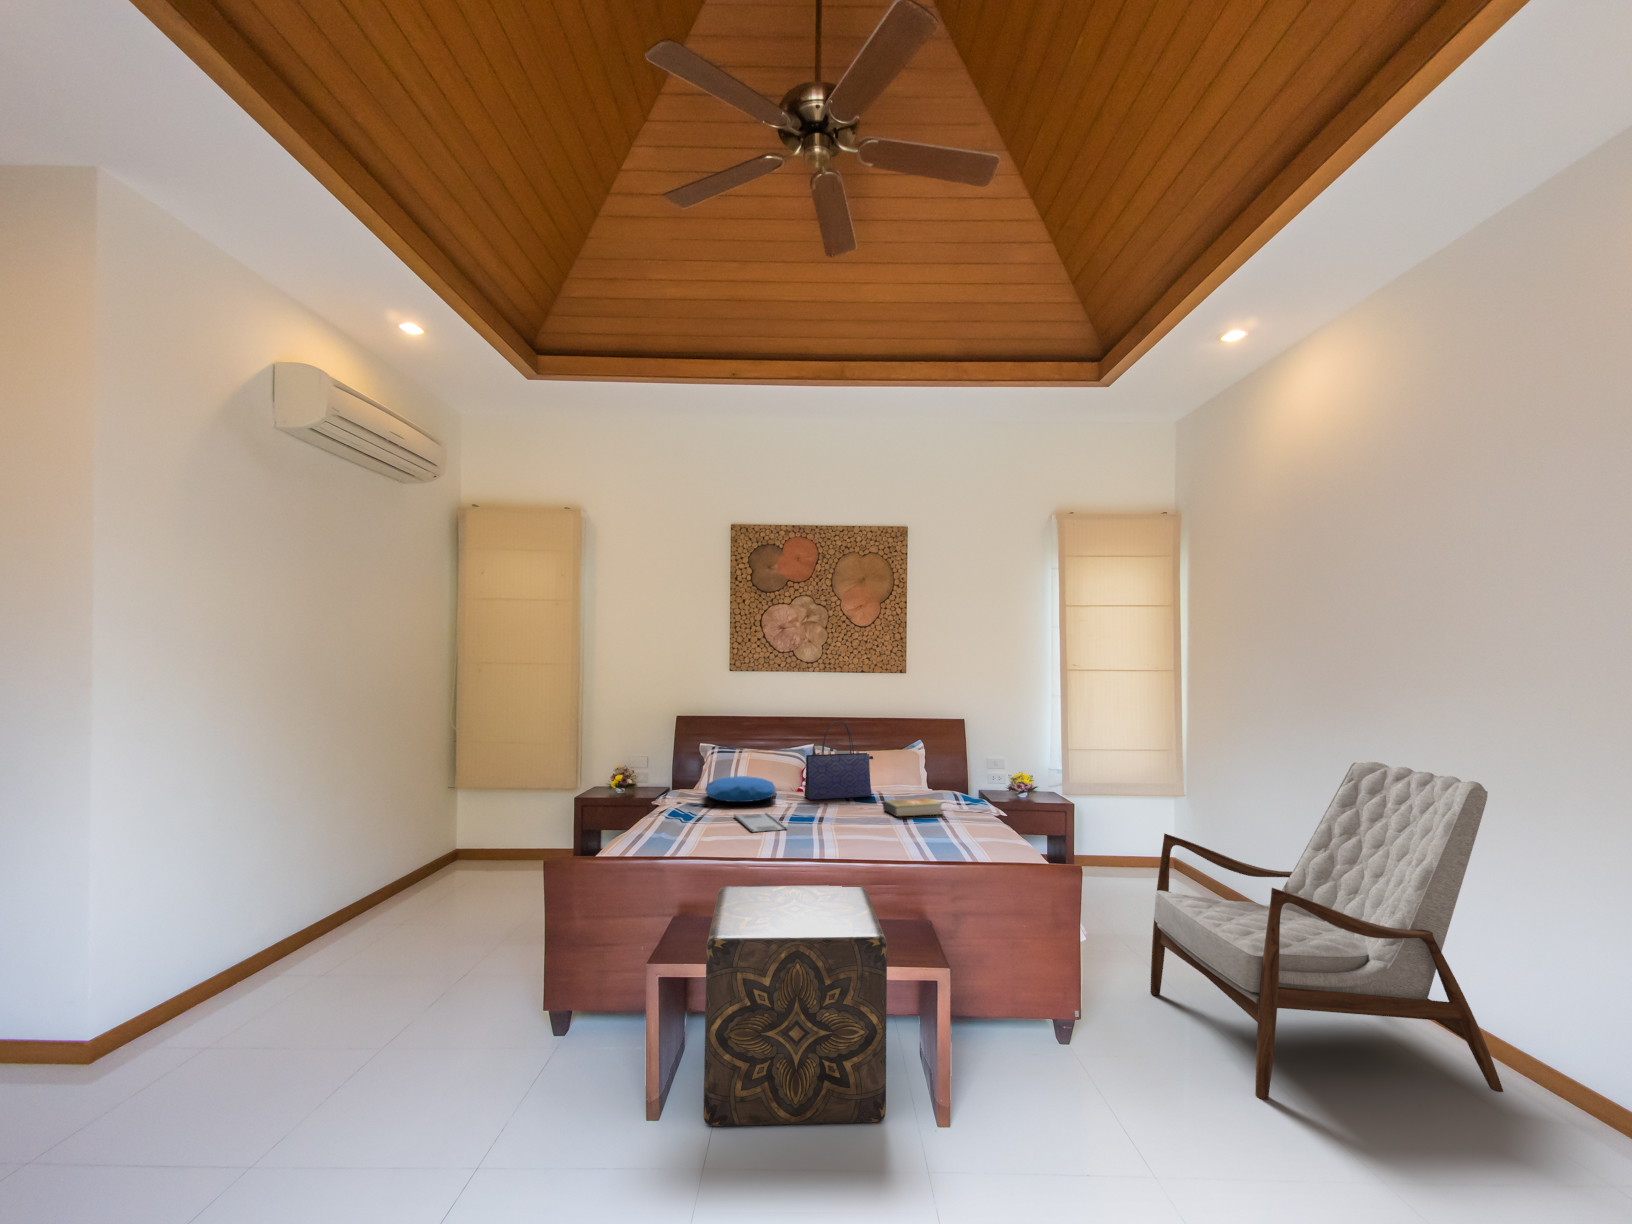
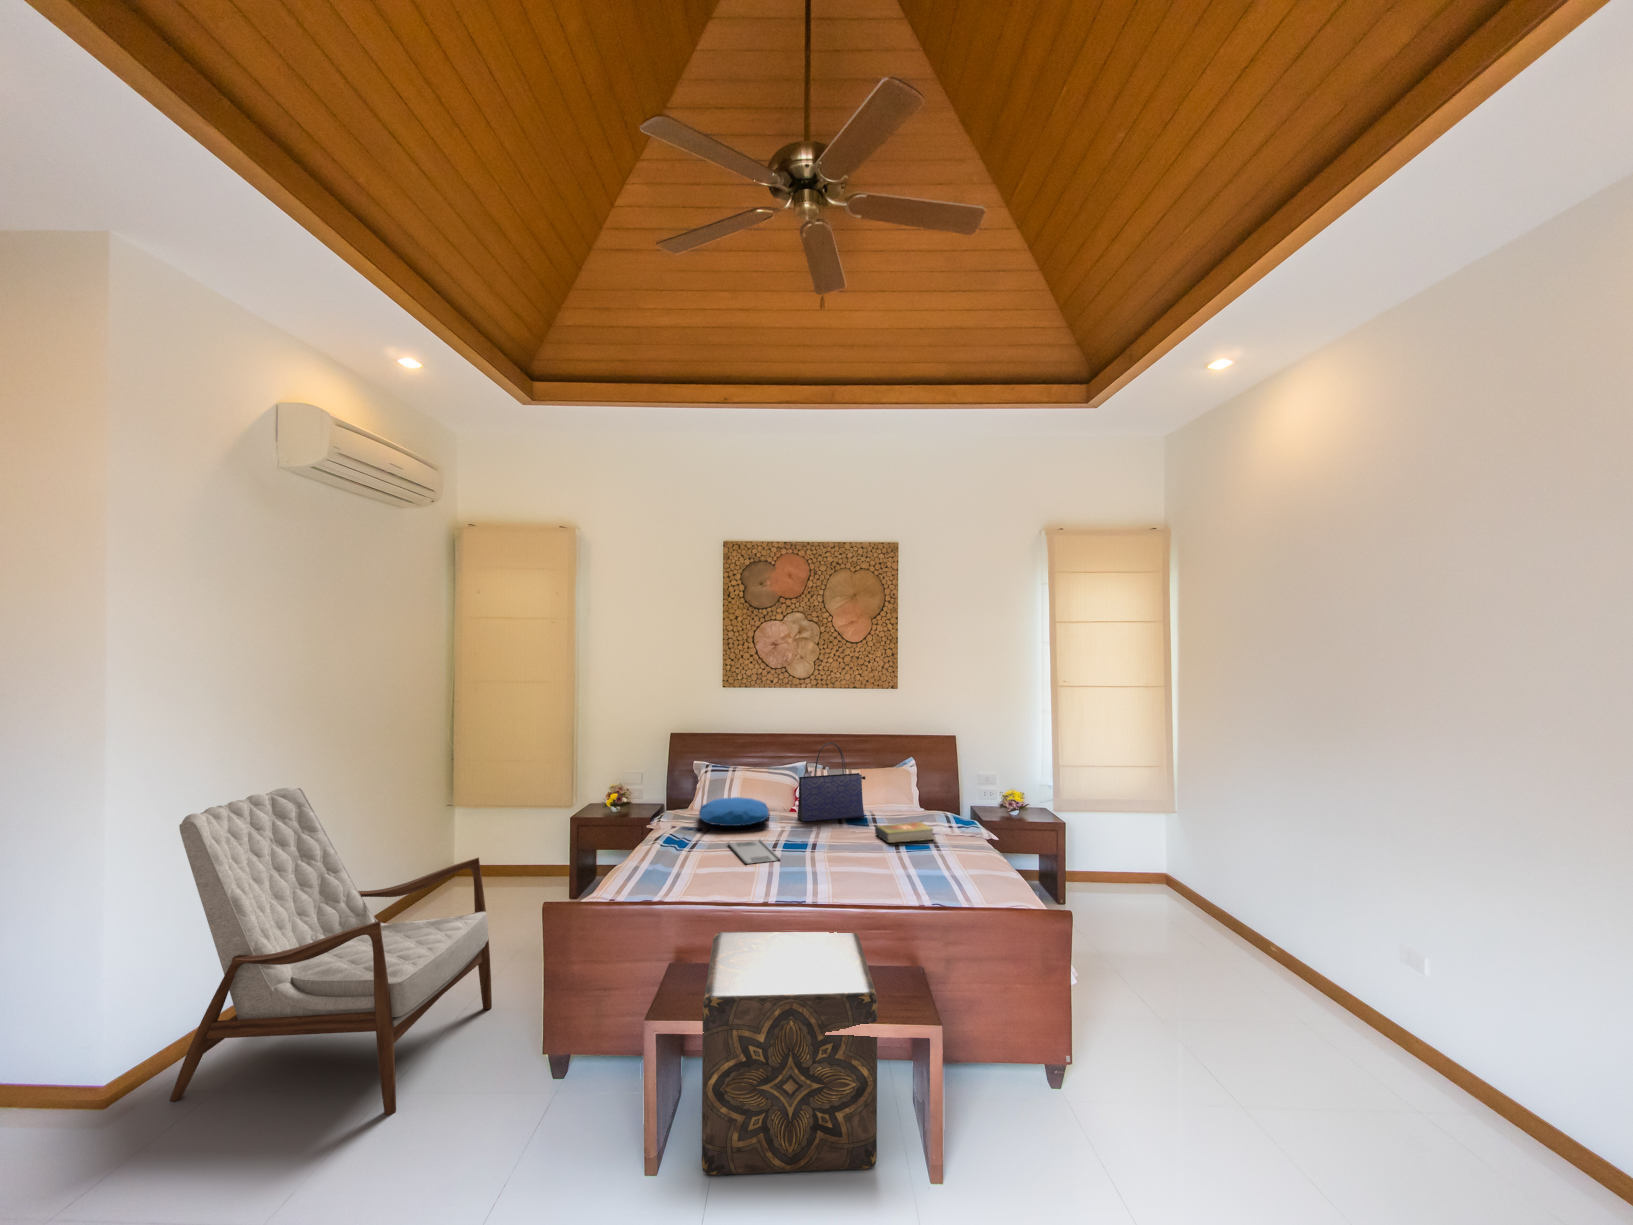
armchair: present [1150,762,1503,1100] -> present [170,788,492,1115]

